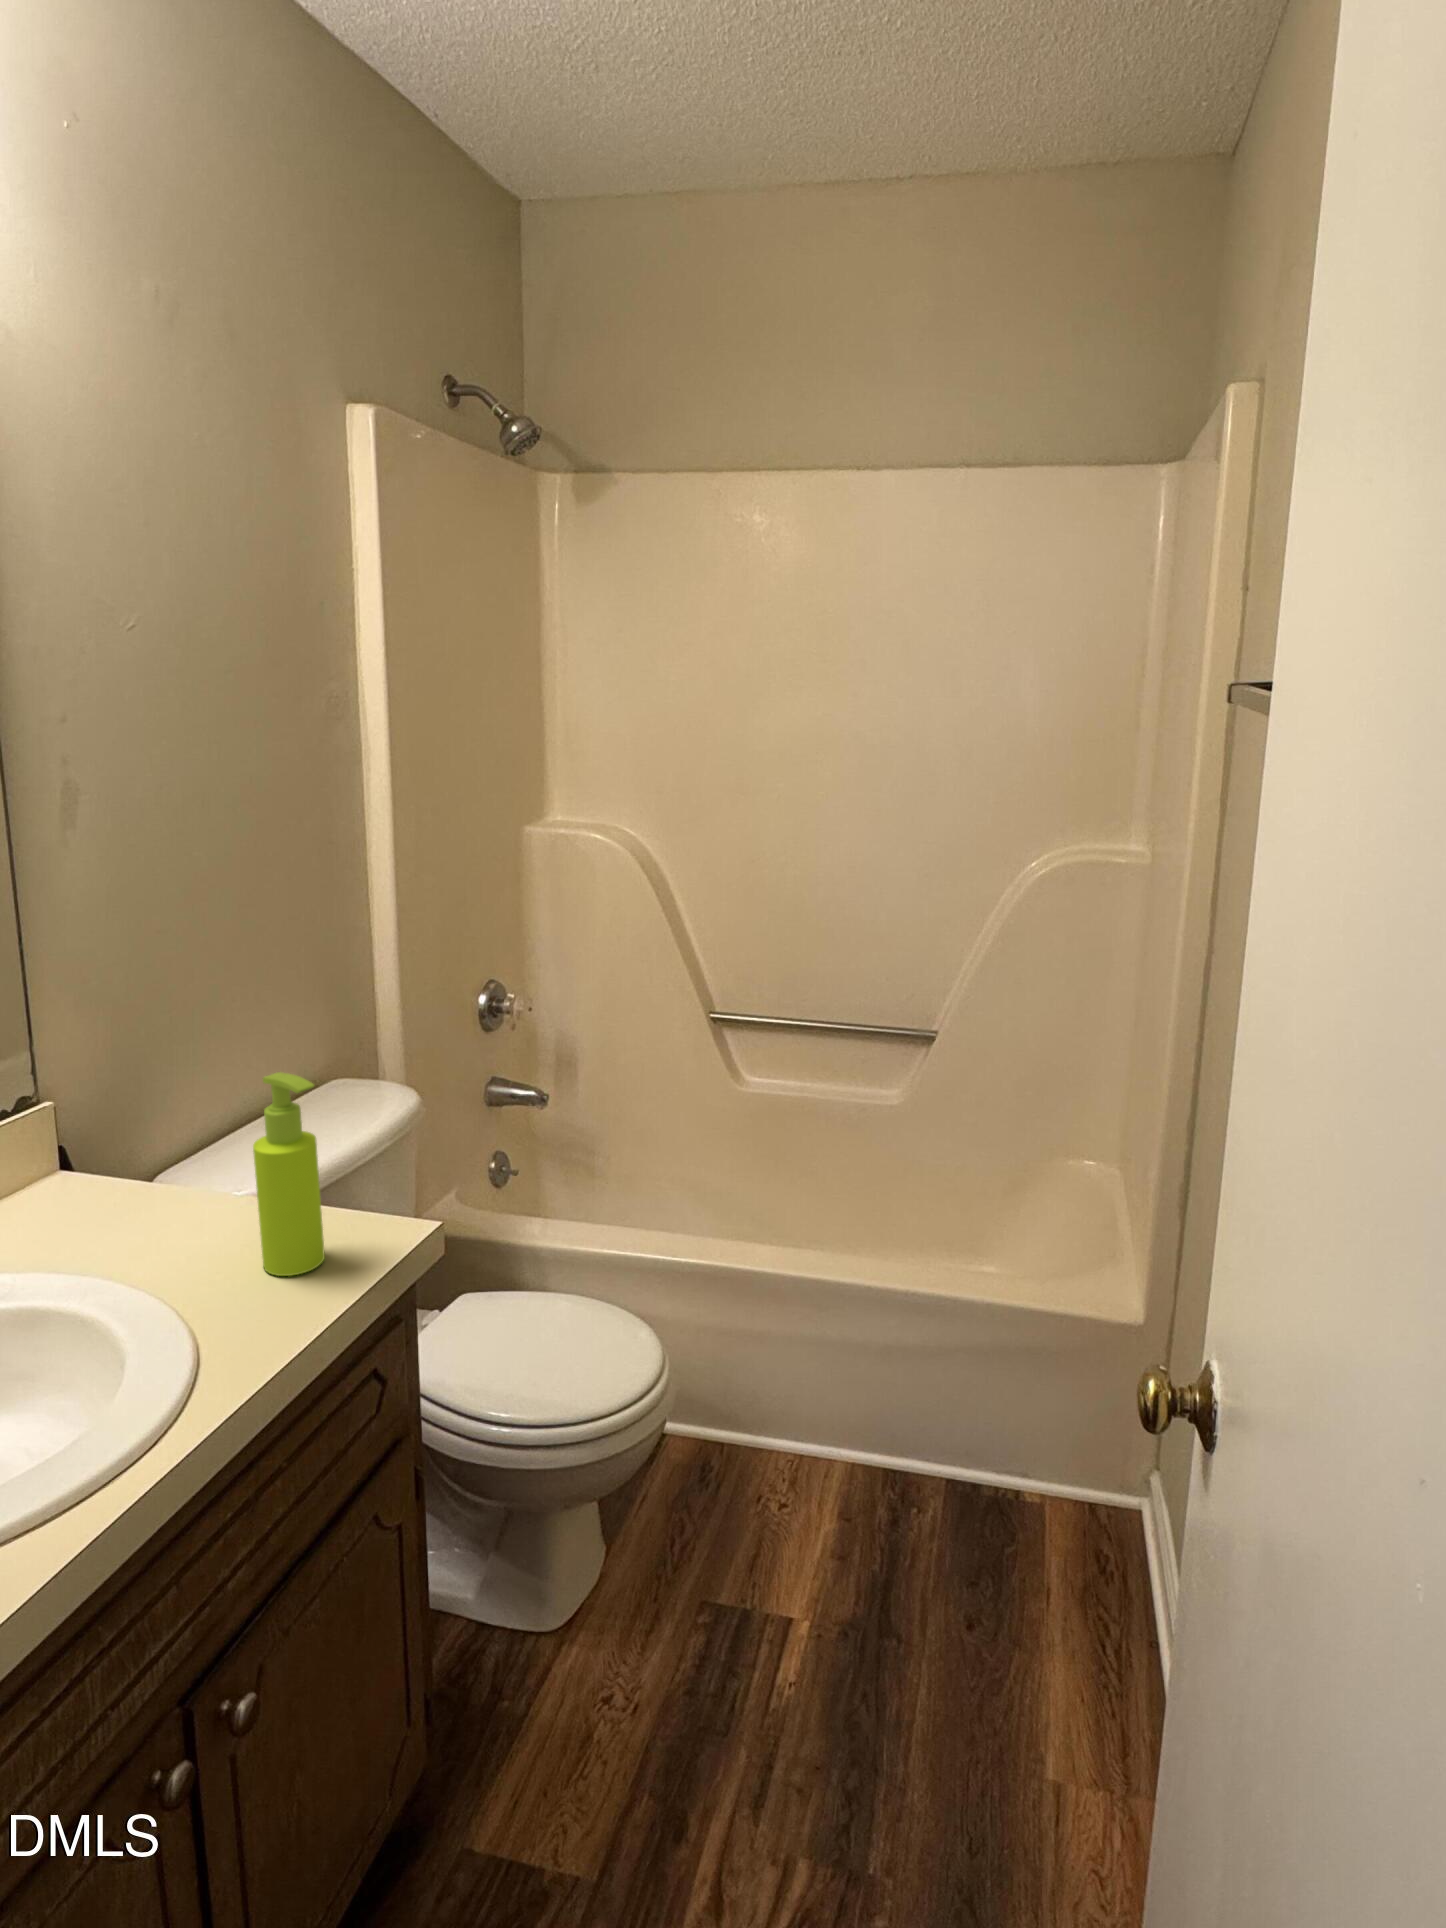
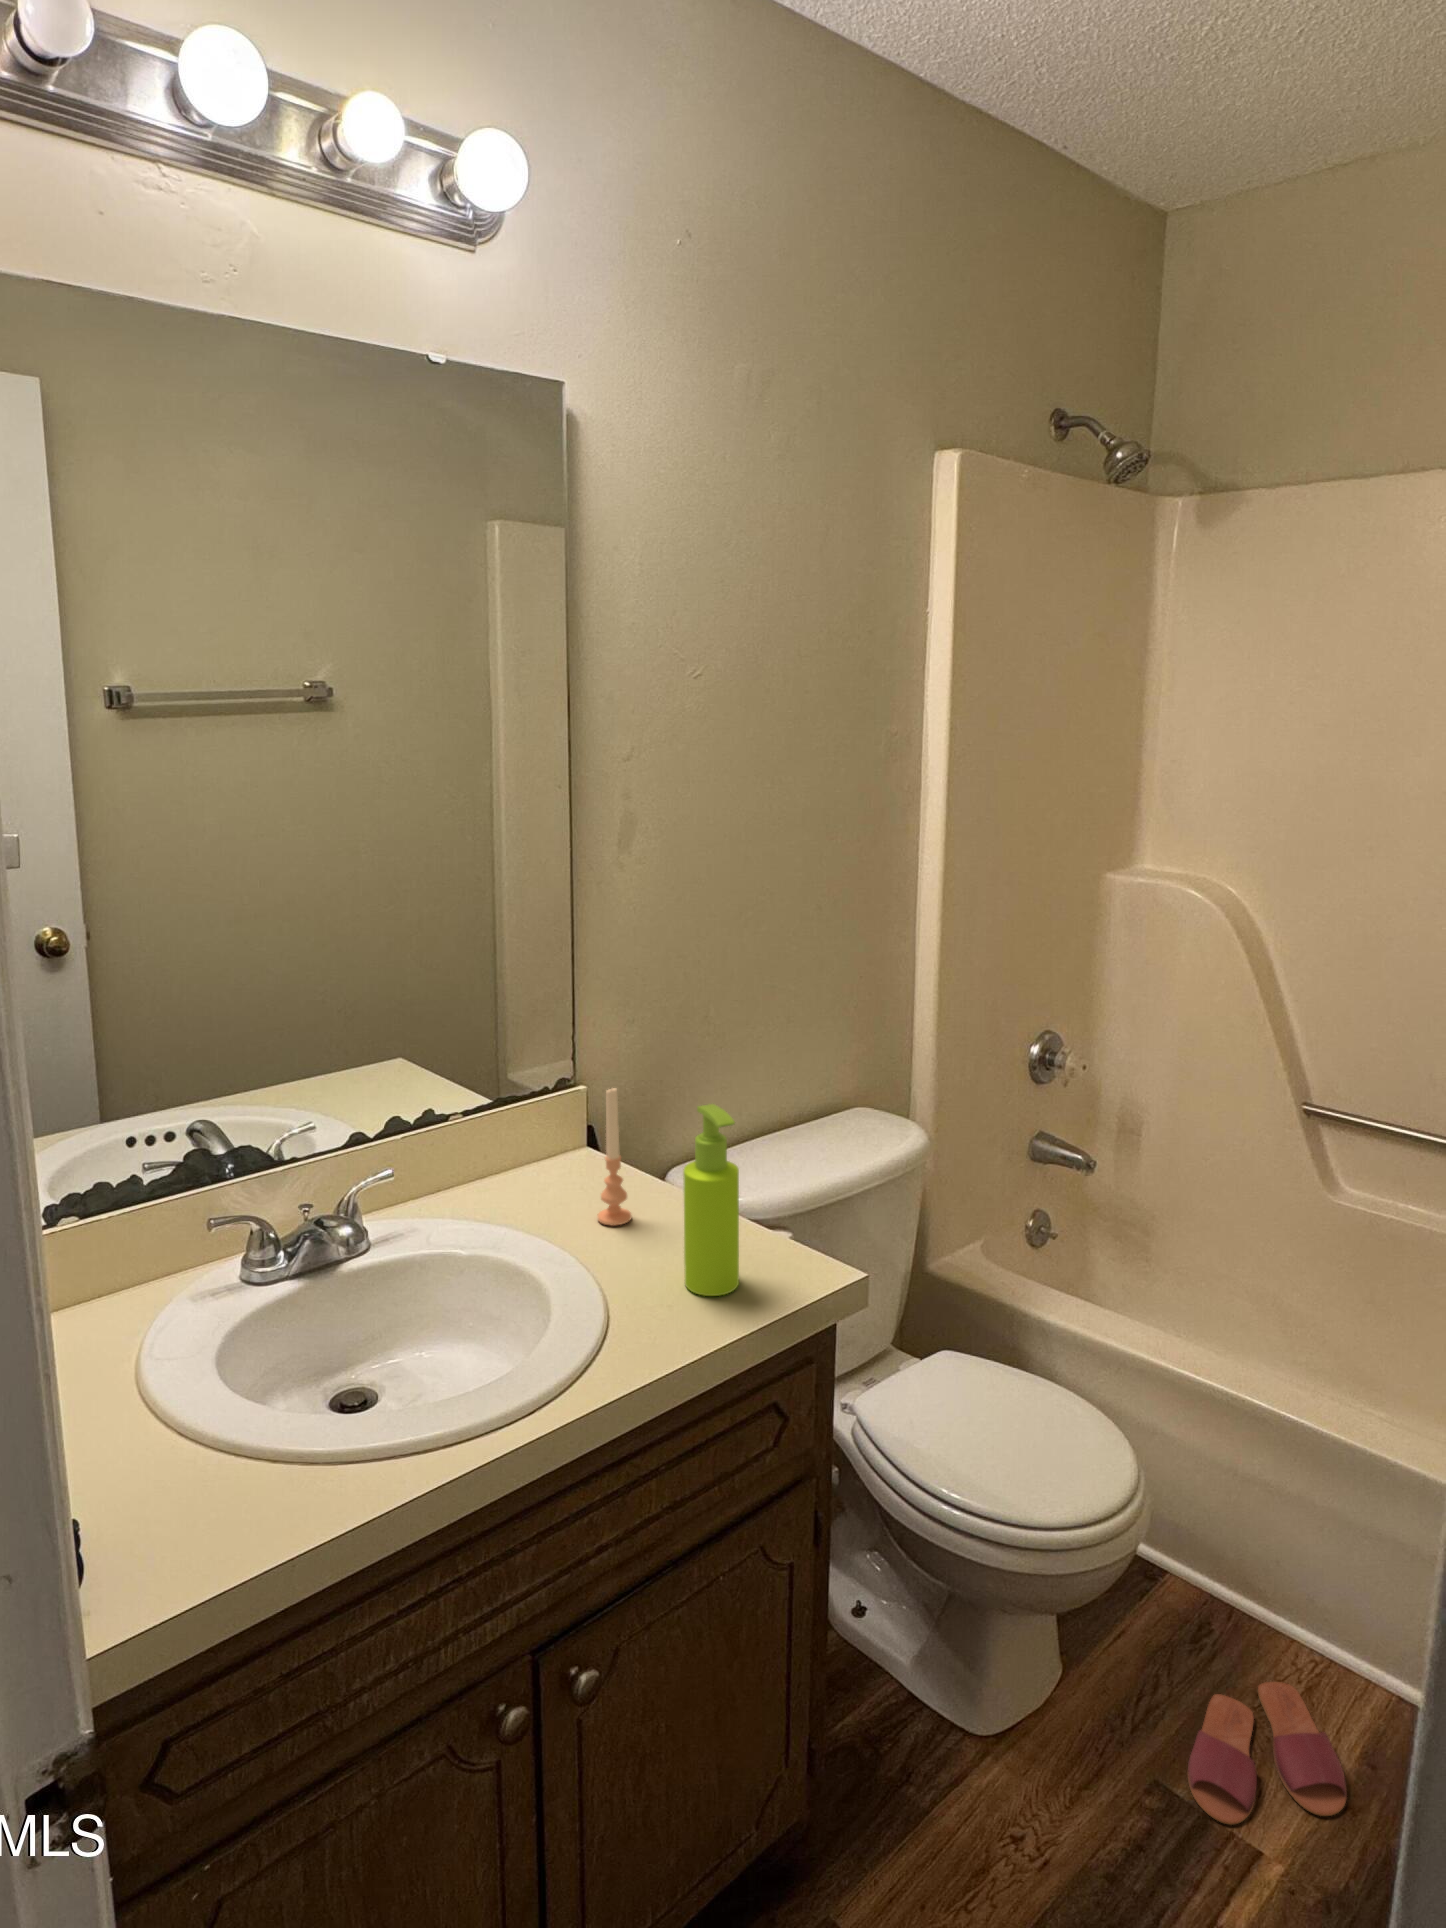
candle: none [123,1081,167,1237] -> present [598,1088,631,1225]
slippers: none [722,1483,836,1609] -> present [1188,1682,1347,1824]

